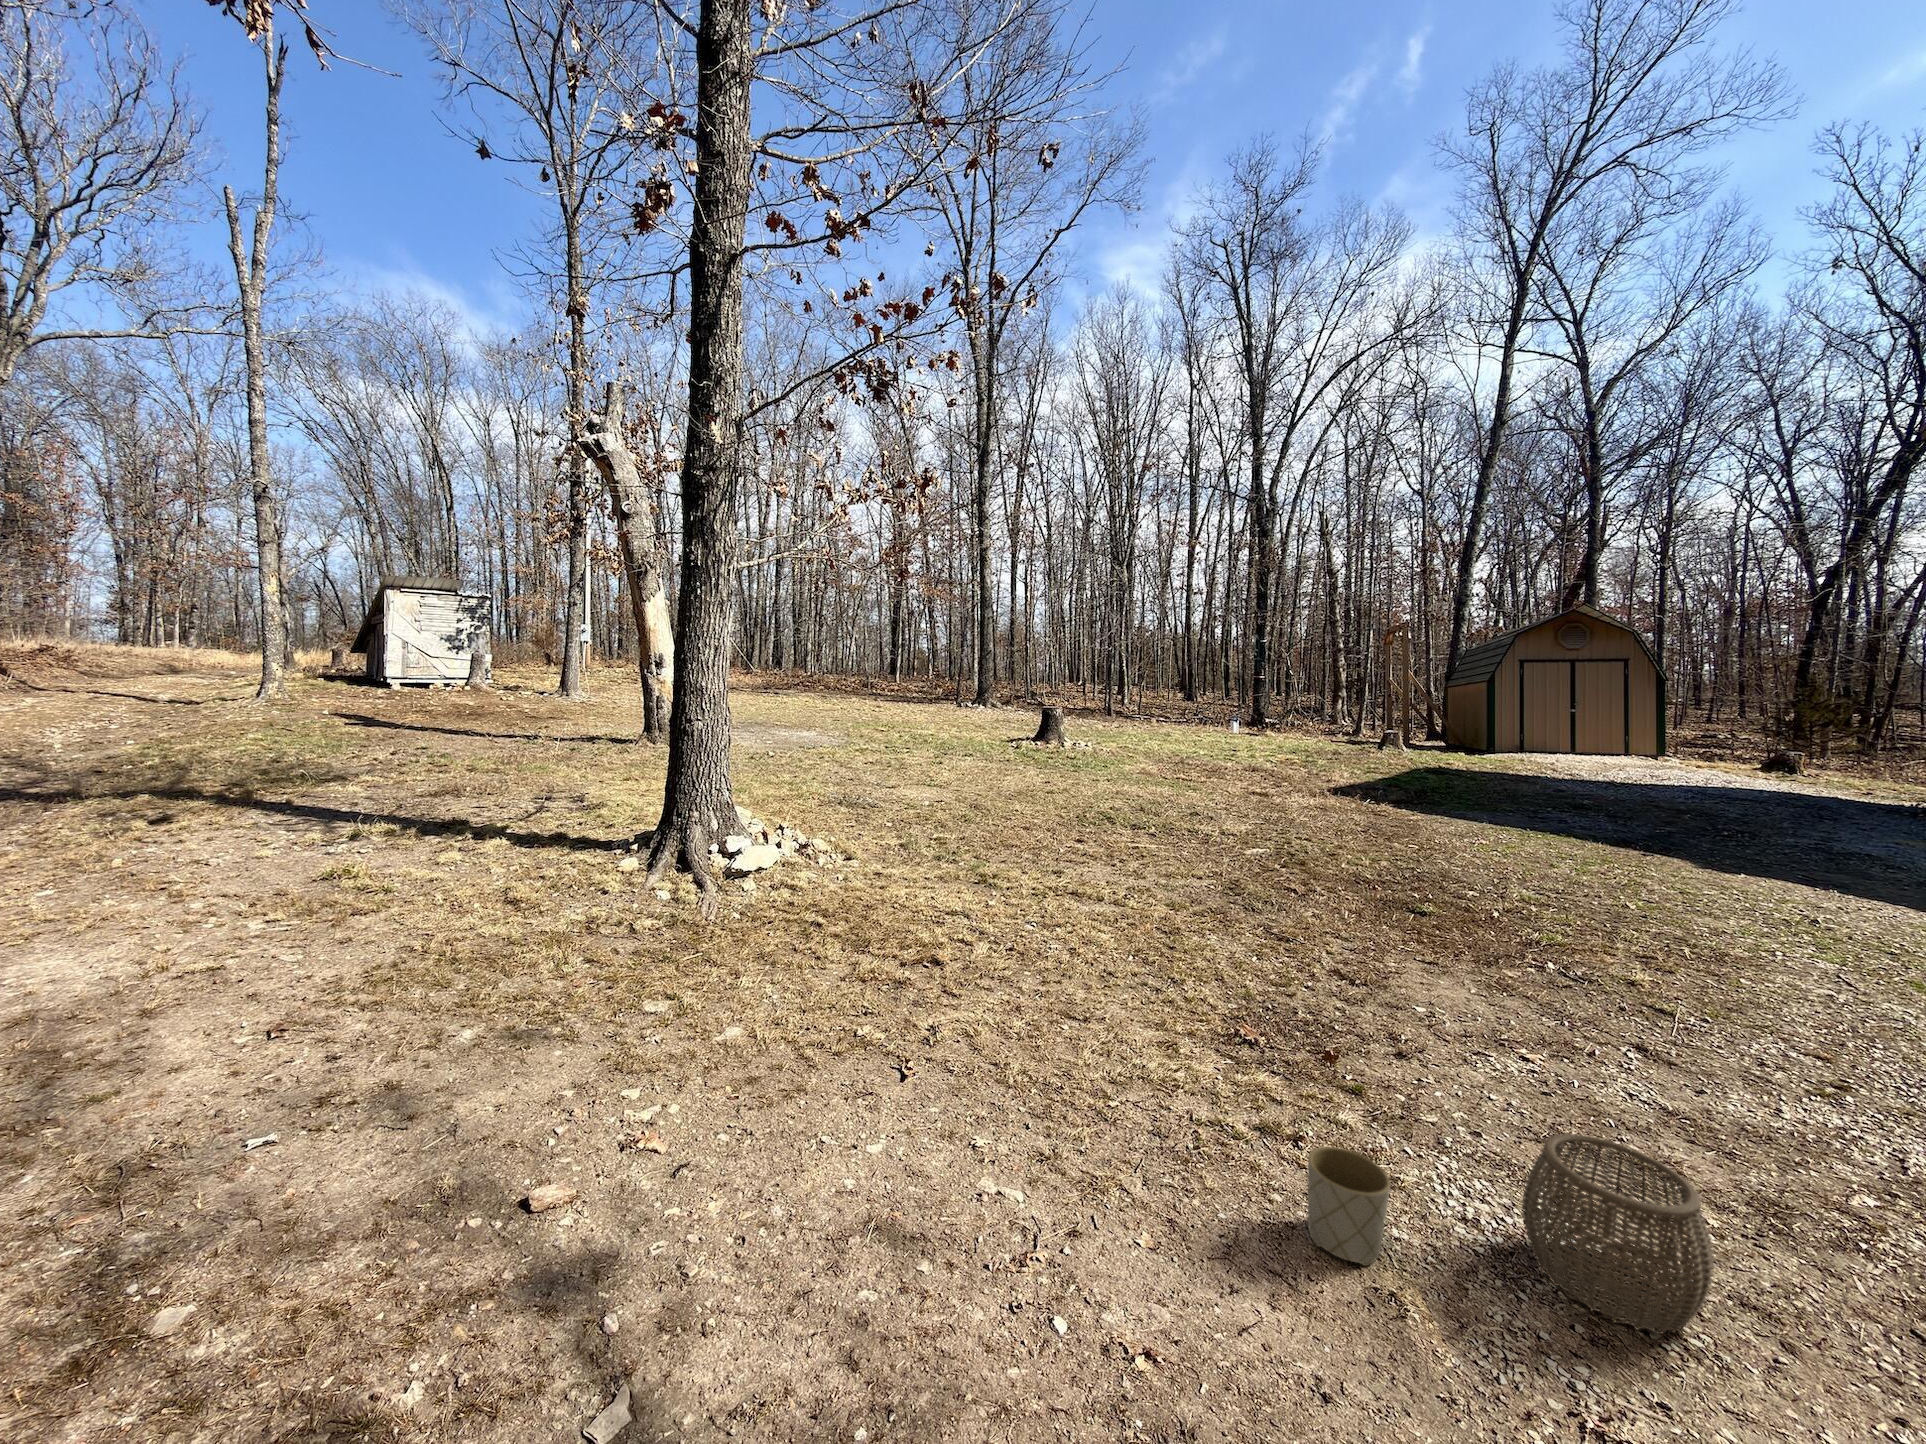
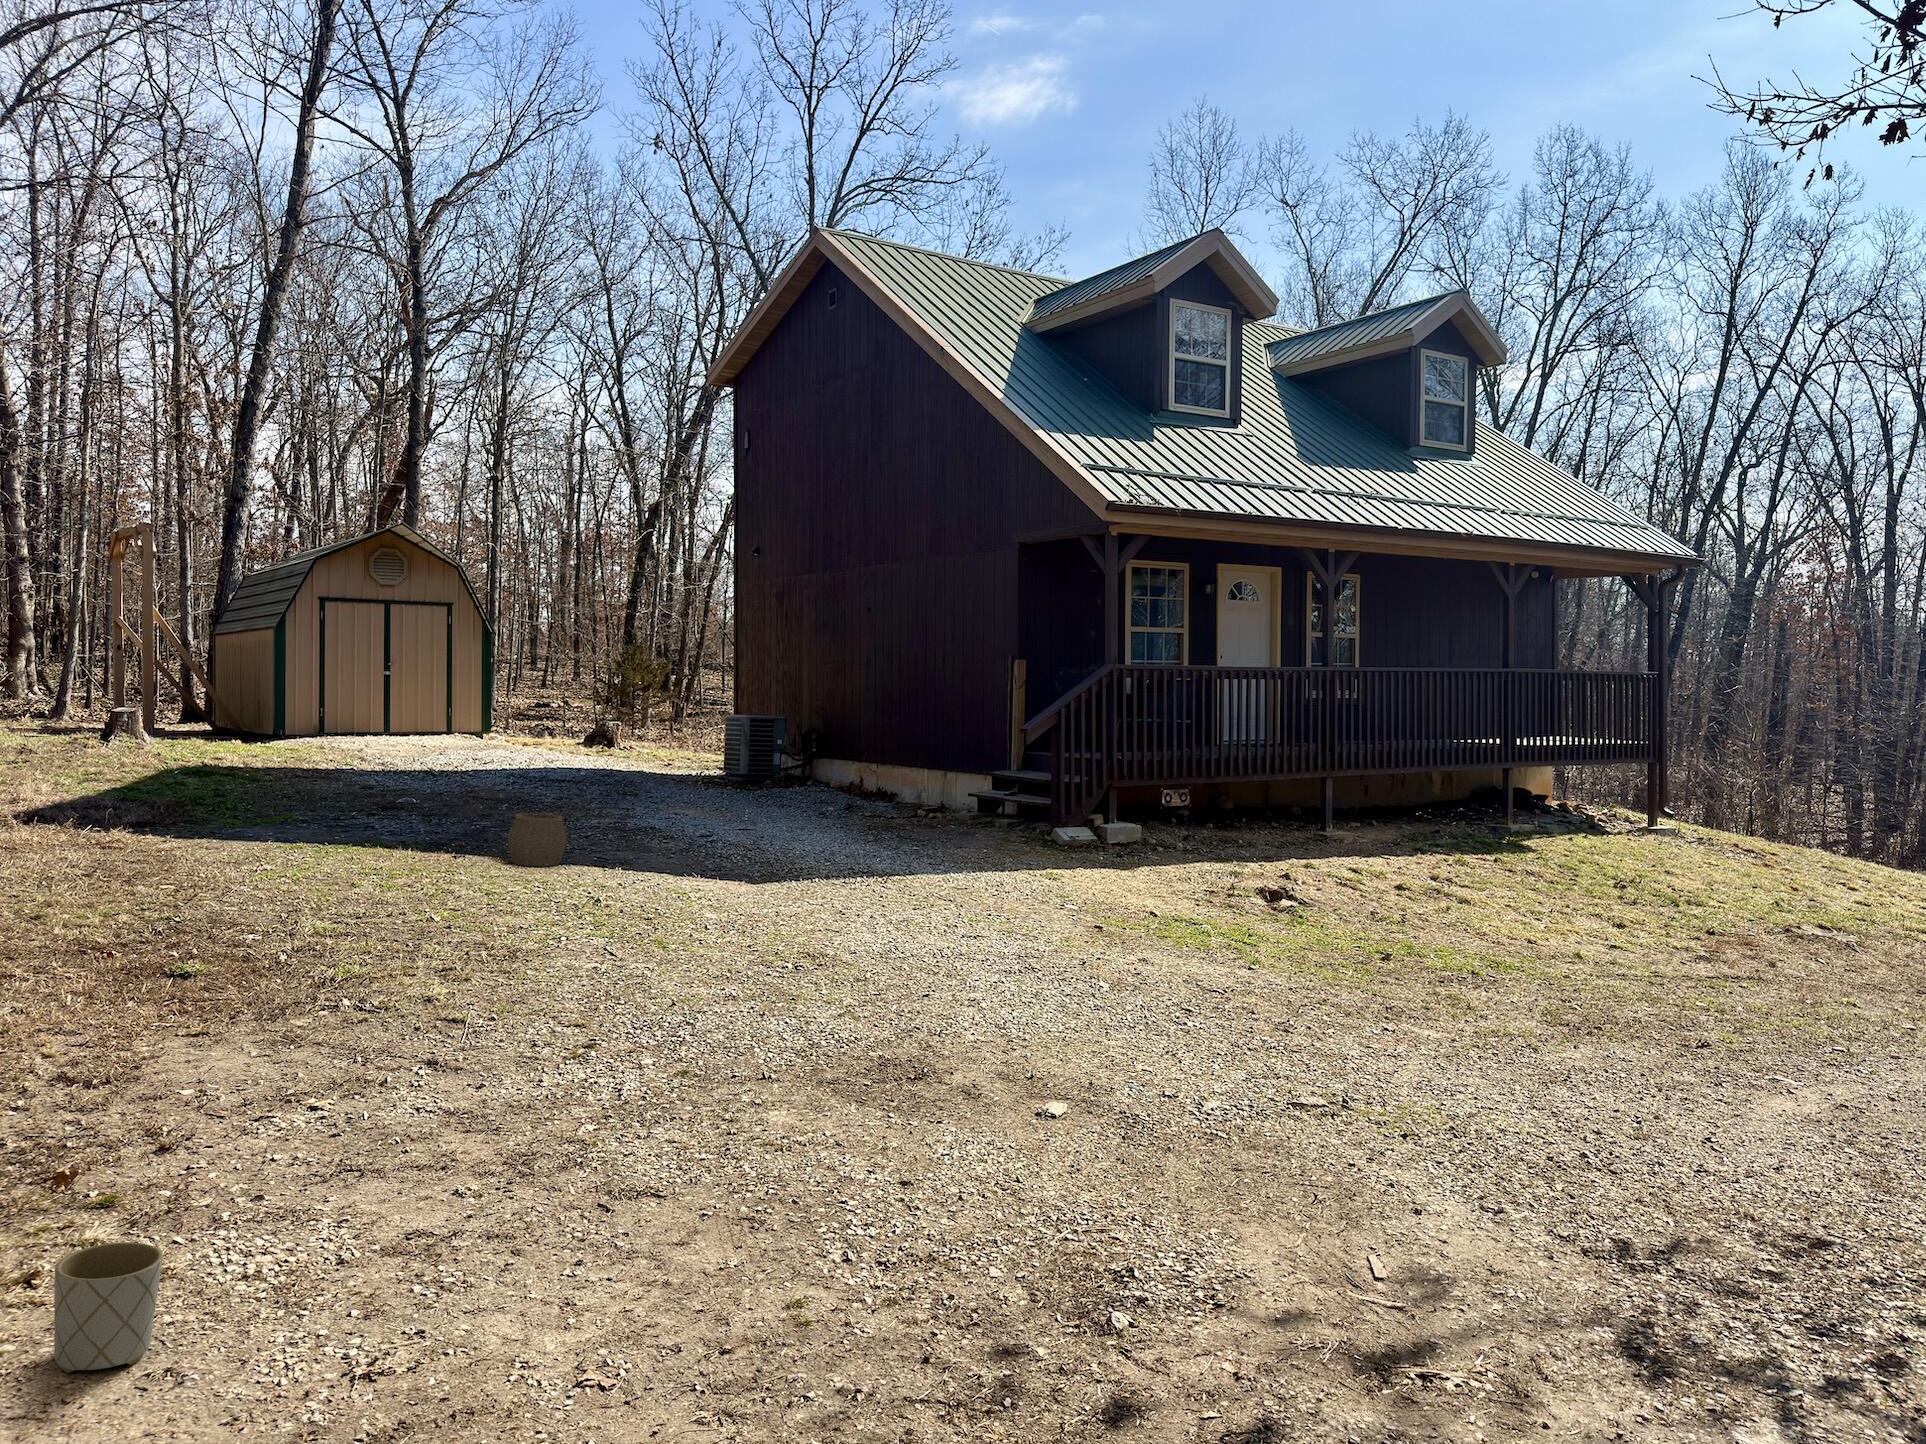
woven basket: present [1522,1134,1715,1334] -> present [508,813,566,867]

